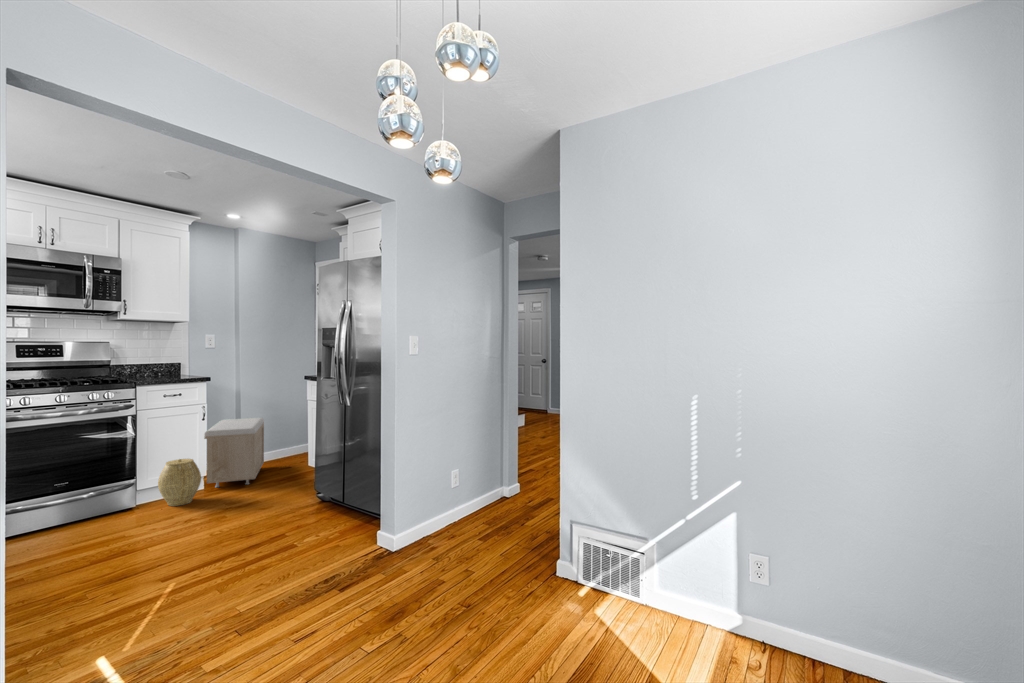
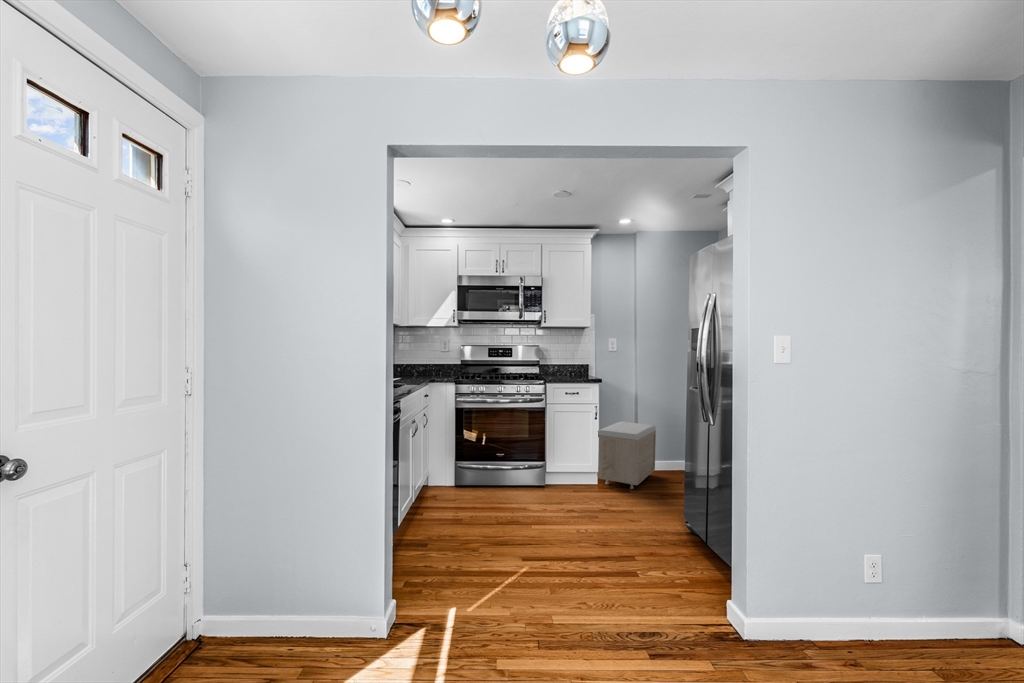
woven basket: present [158,459,201,506] -> none [558,451,590,493]

